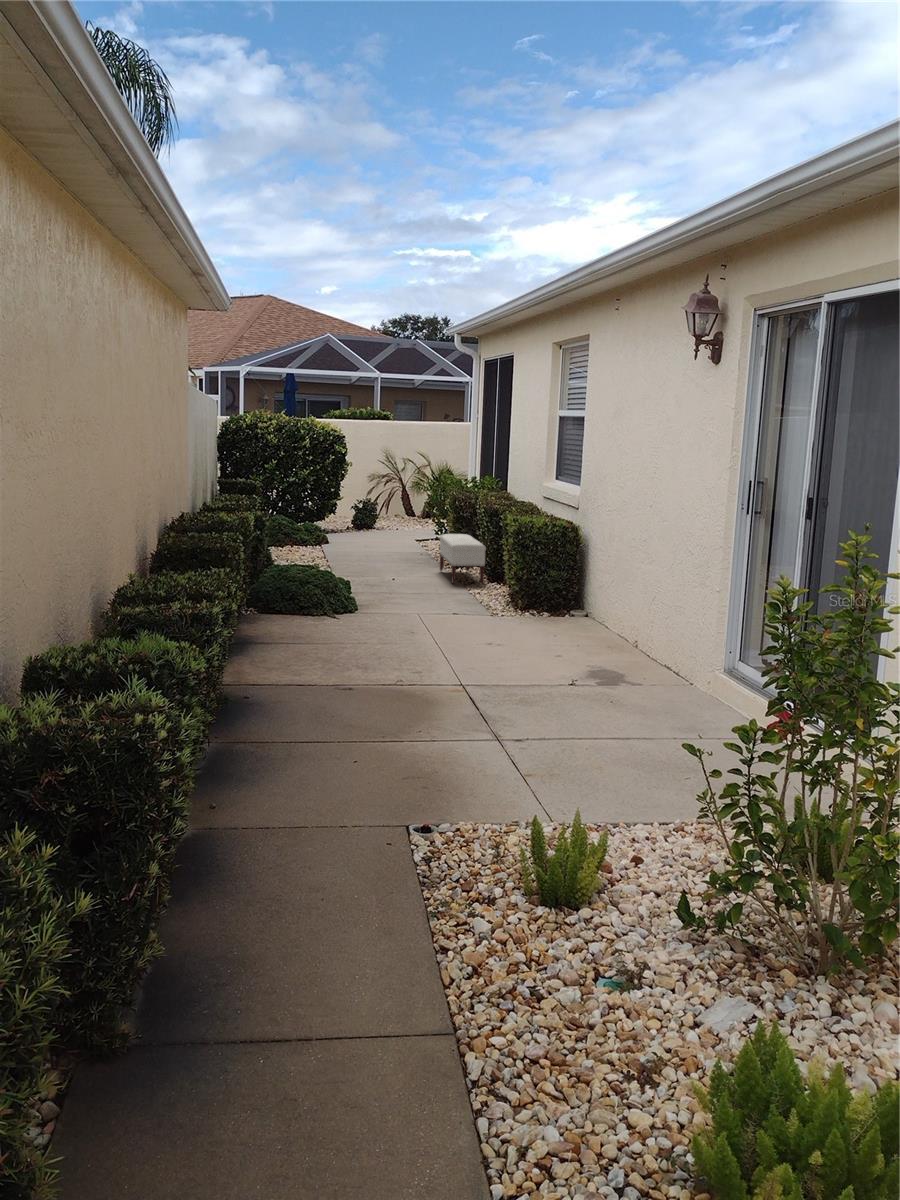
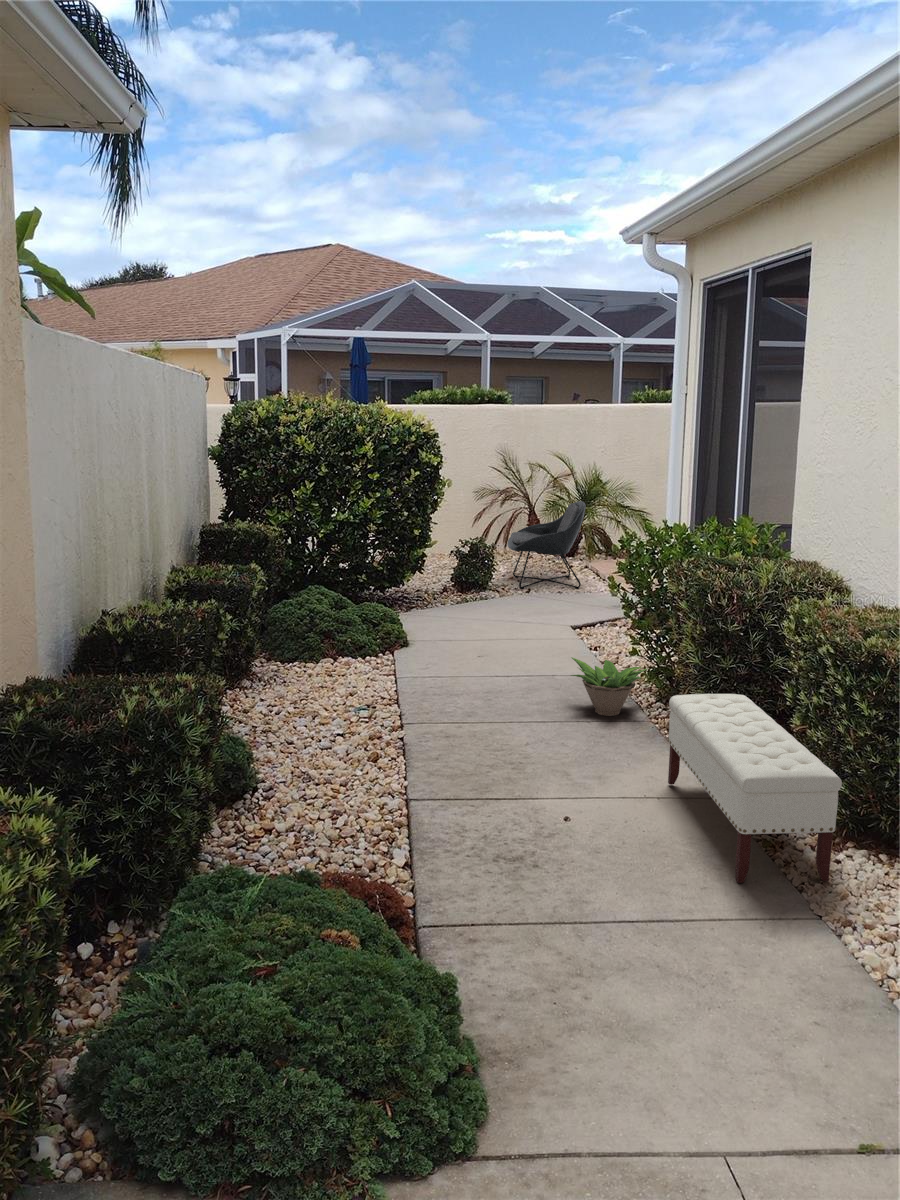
lounge chair: none [387,479,432,530] -> present [507,501,586,589]
decorative plant: none [406,535,443,560] -> present [571,657,647,716]

